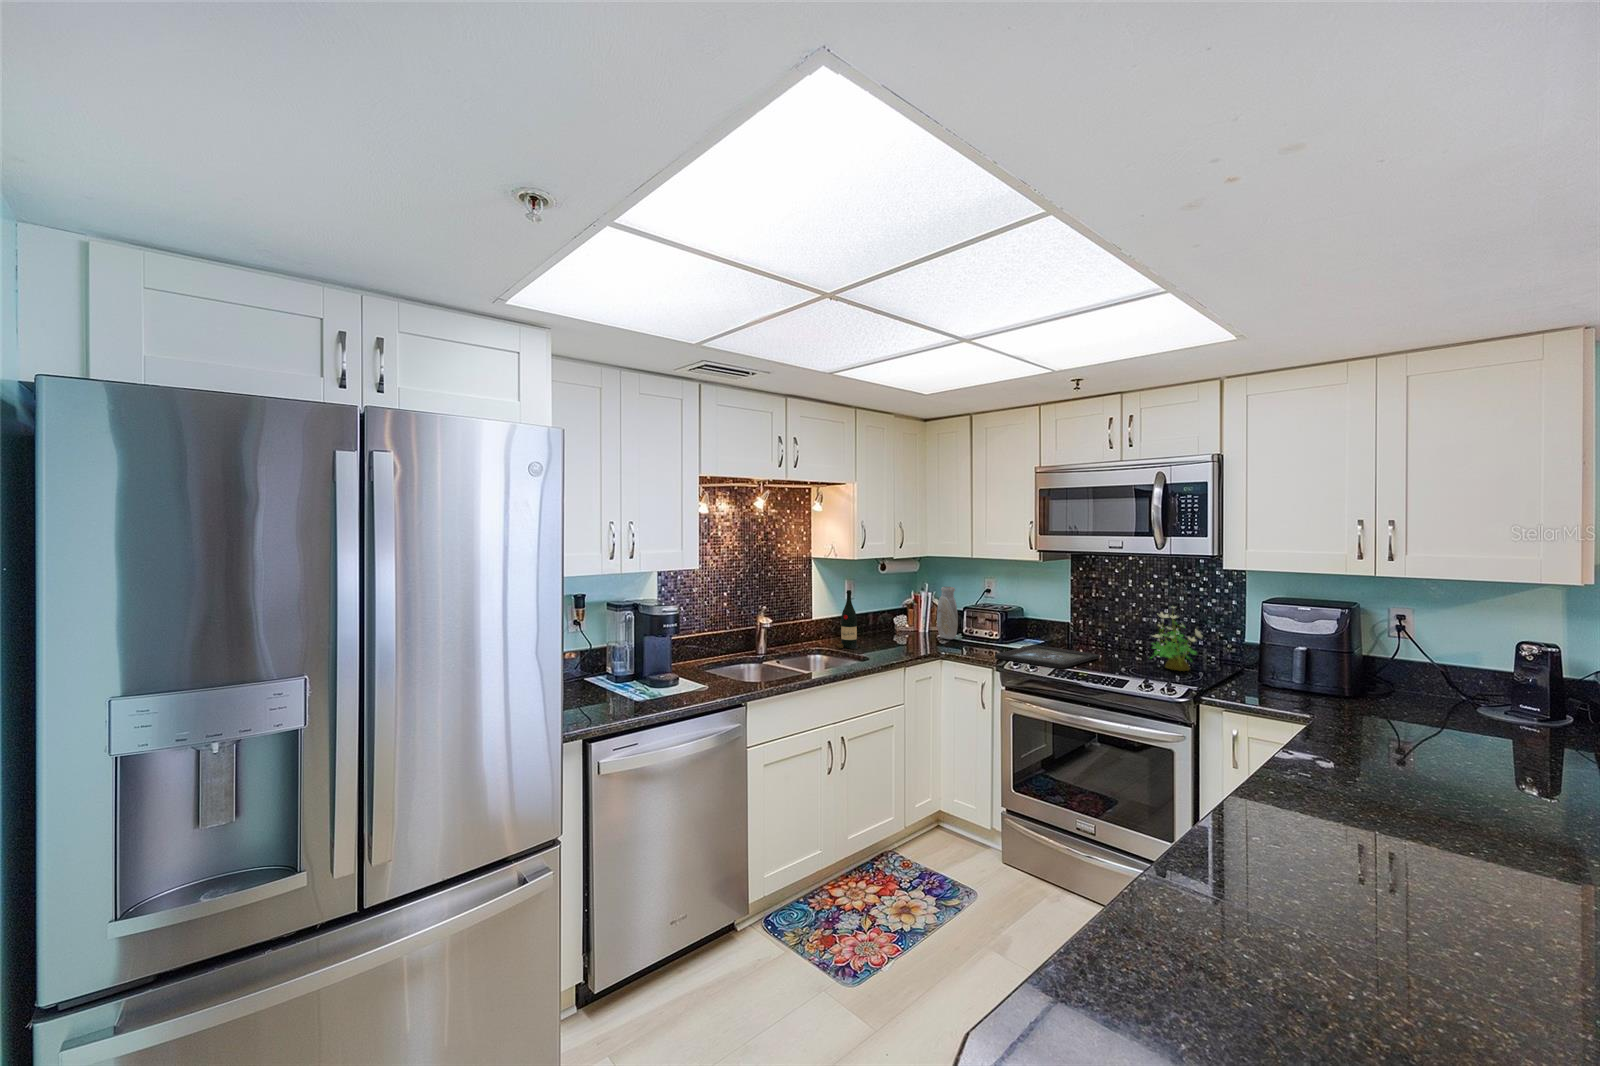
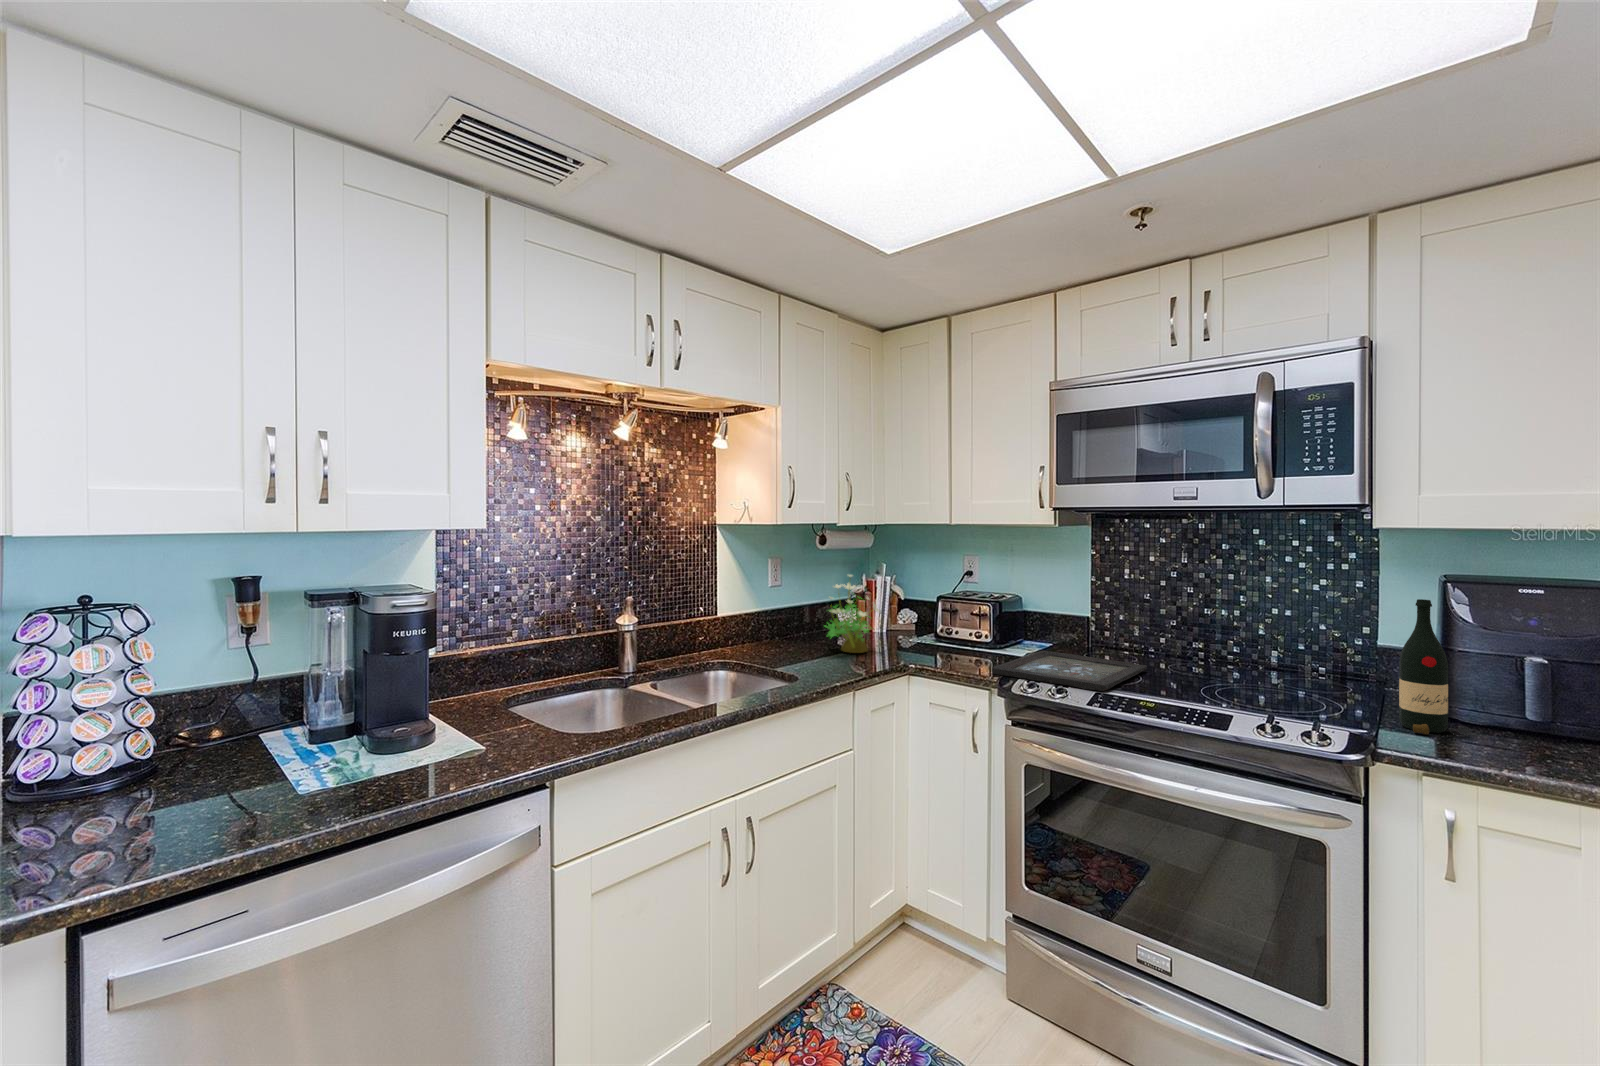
vase: present [937,587,958,639] -> none [900,567,929,643]
wine bottle: present [838,590,858,649] -> present [1399,599,1472,736]
potted plant: present [1151,607,1202,671] -> present [825,575,879,653]

